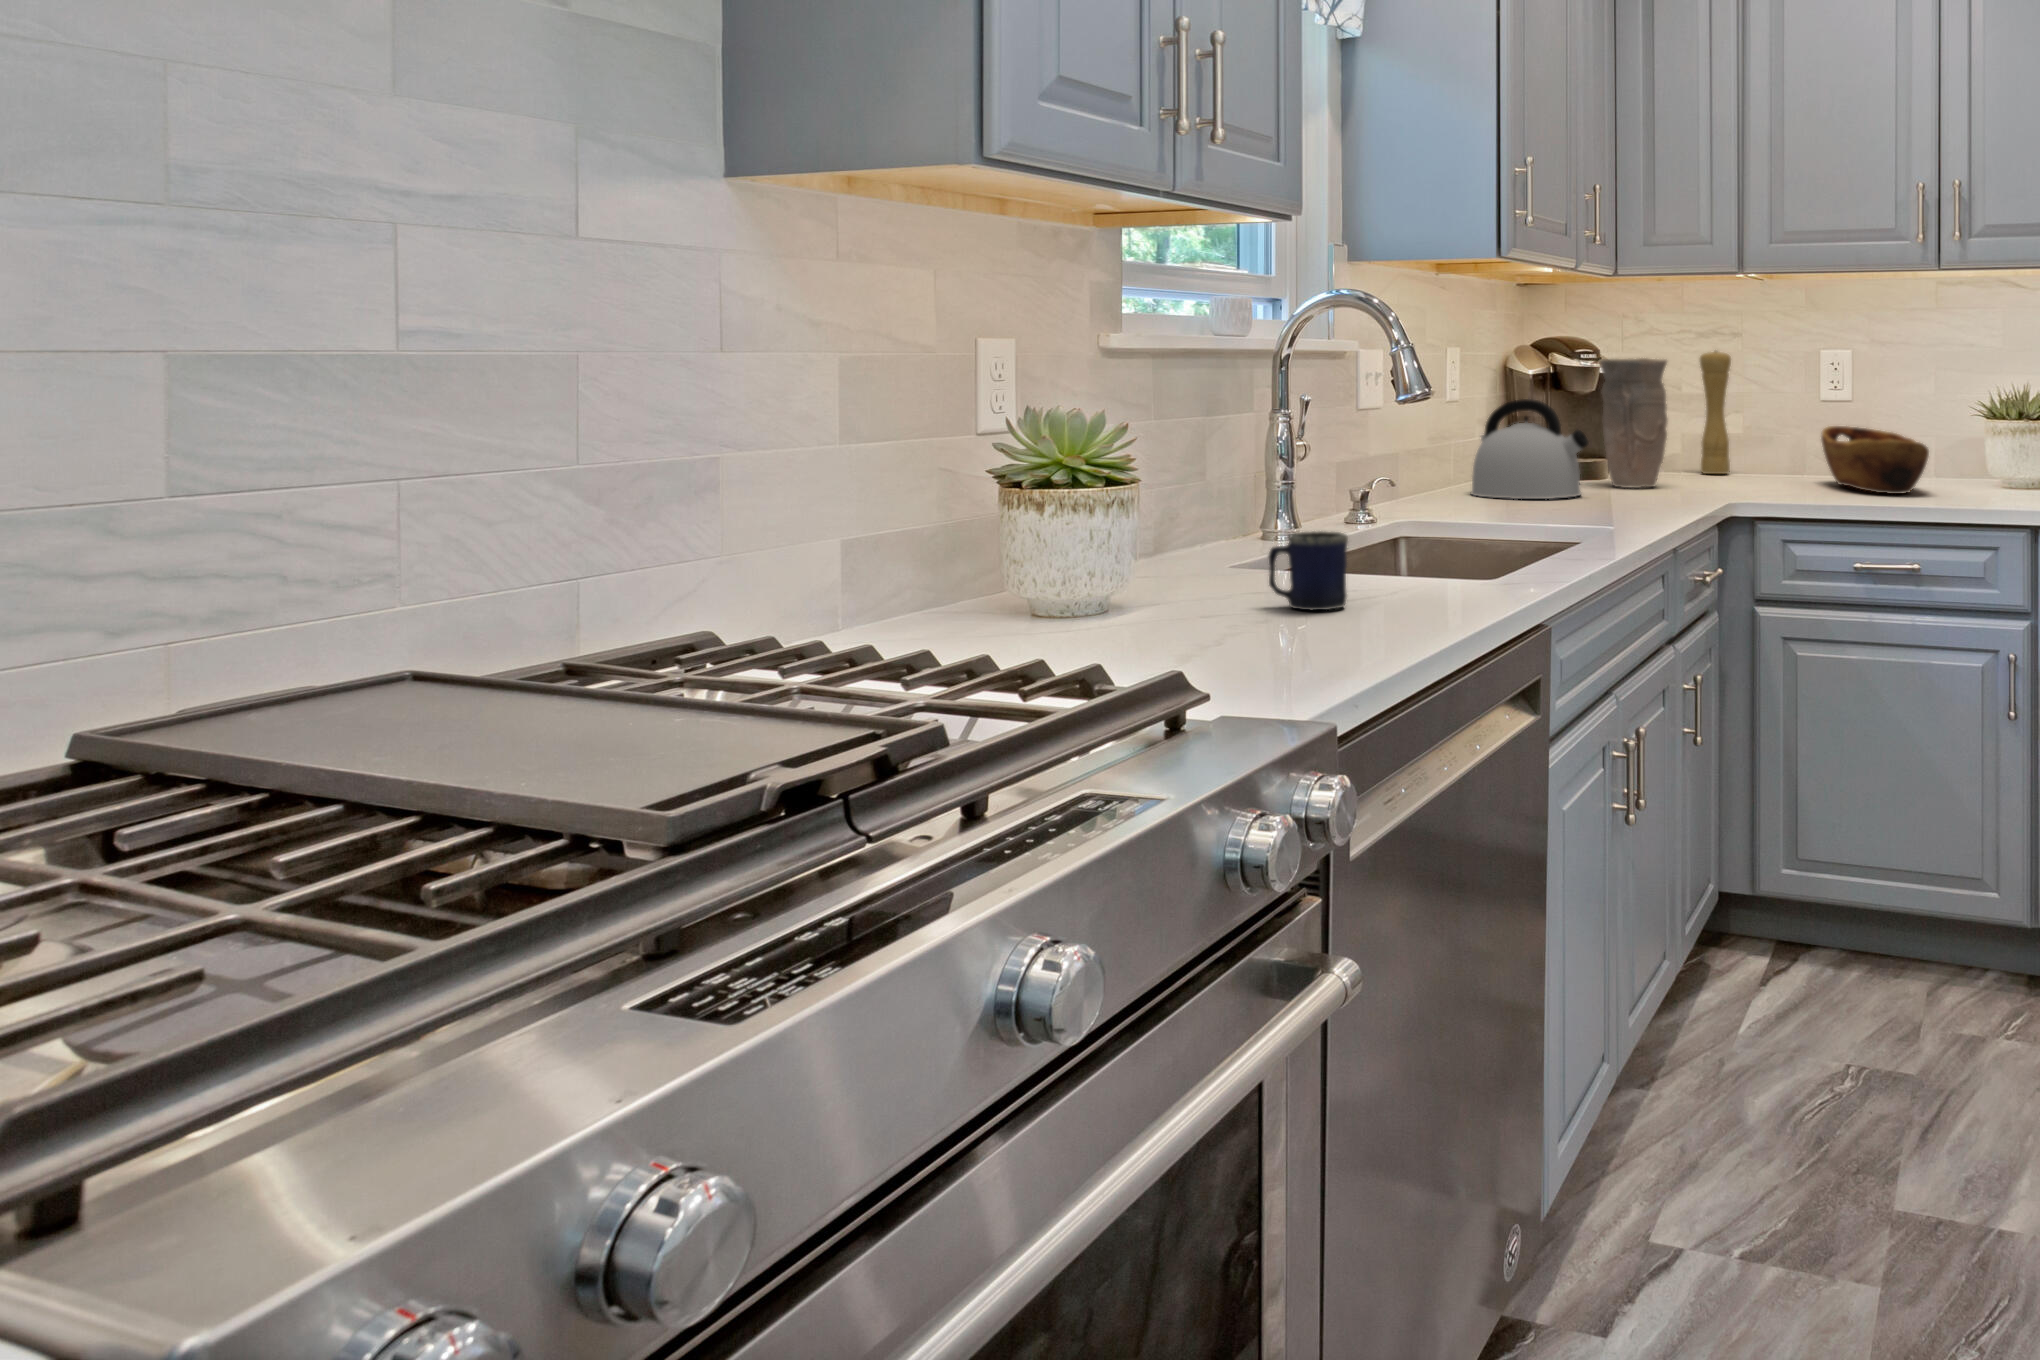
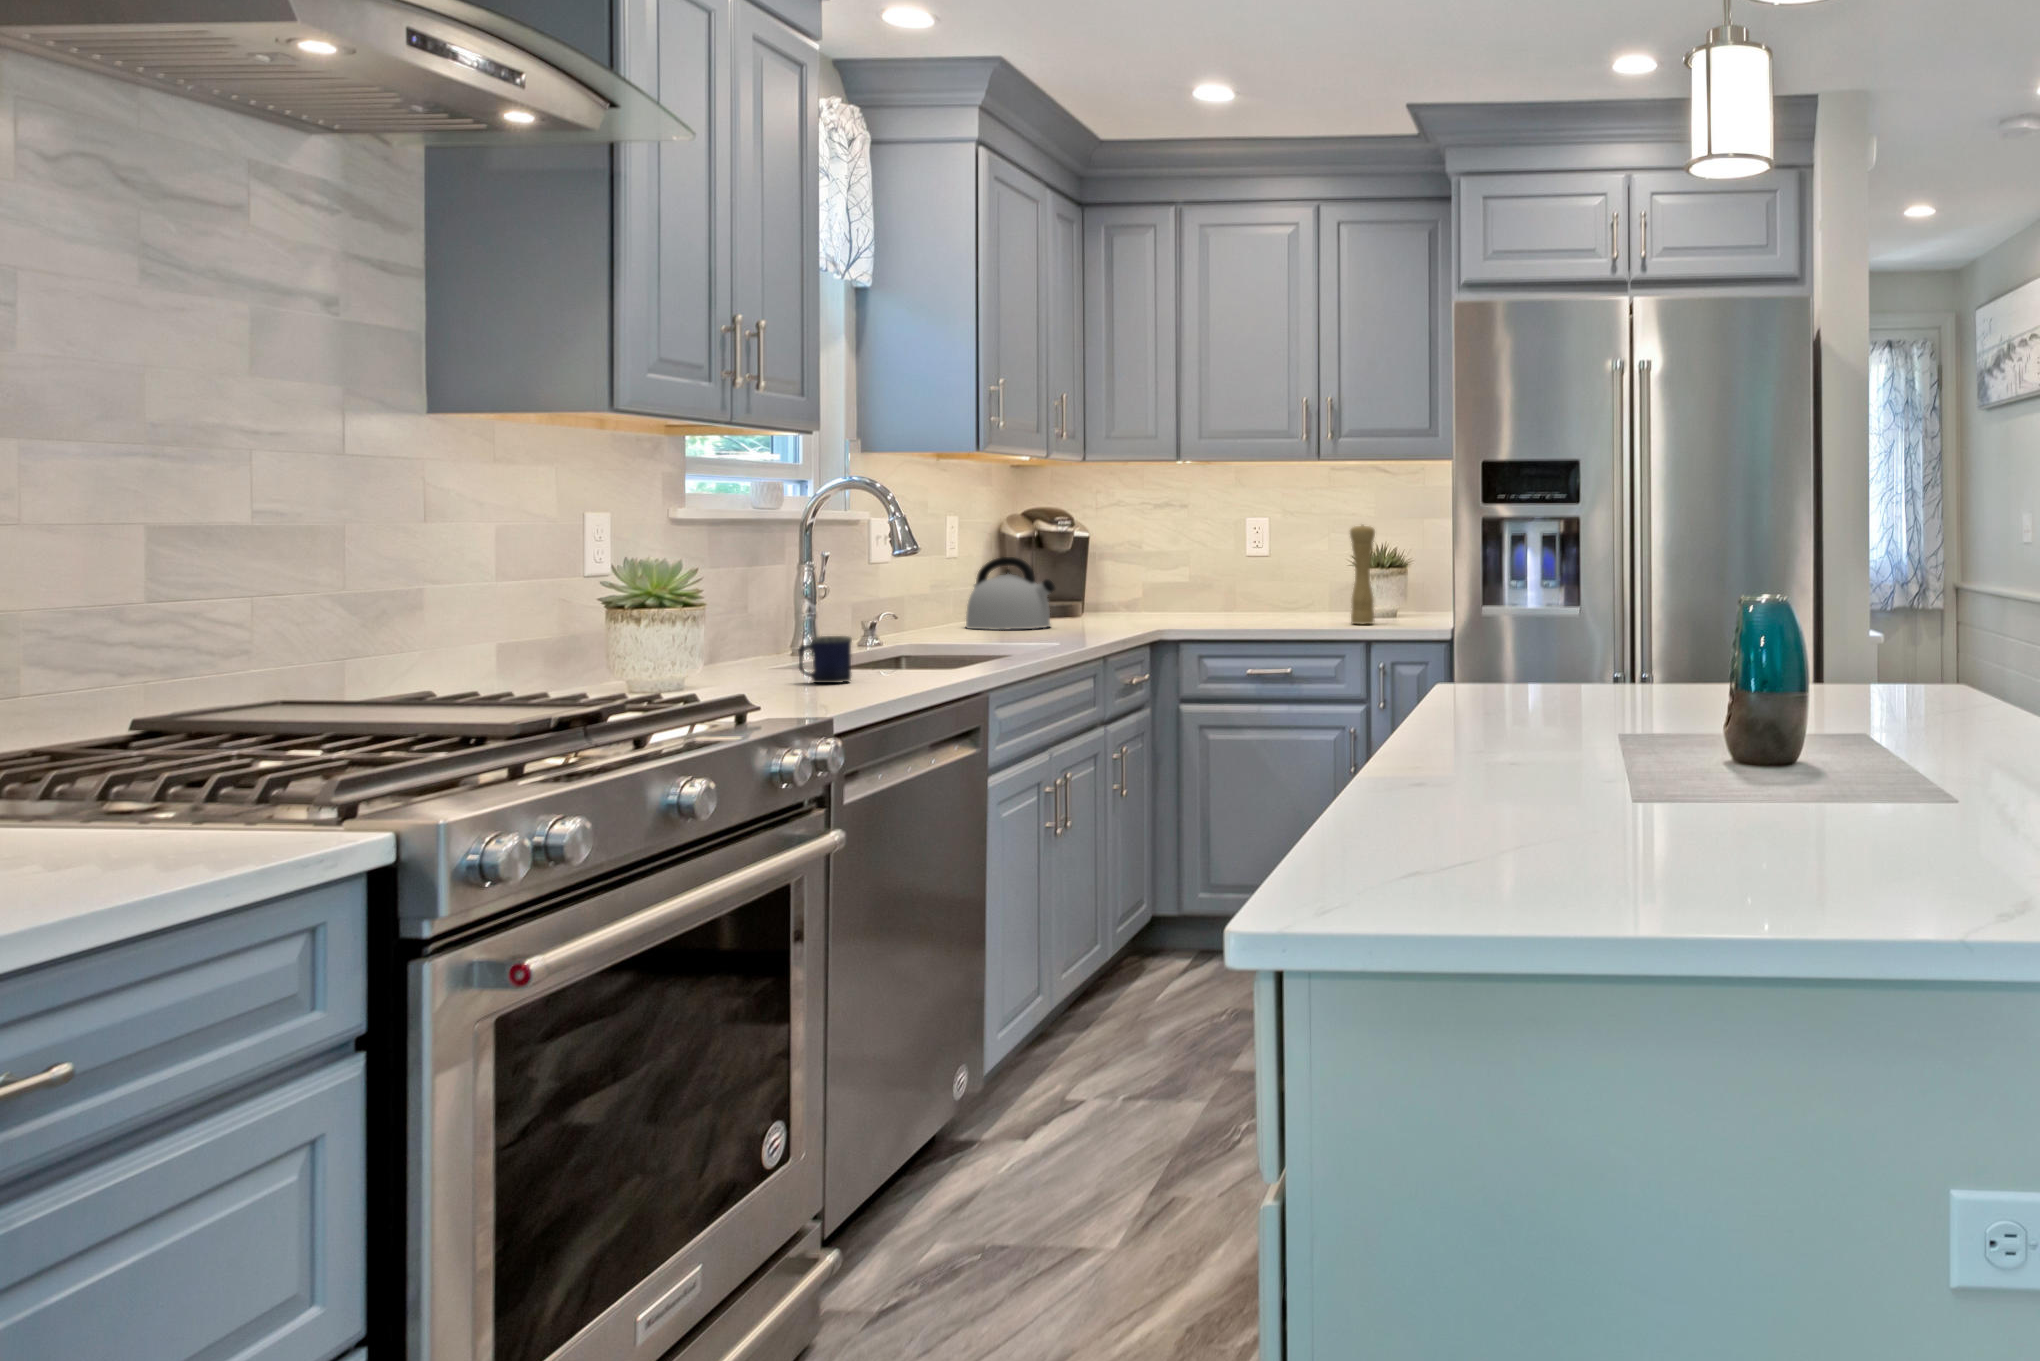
pepper mill: present [1700,351,1731,474] -> present [1350,525,1375,624]
vase: present [1599,358,1668,488] -> none [1068,527,1121,622]
wooden bowl: present [1821,426,1929,494] -> none [1241,576,1311,623]

